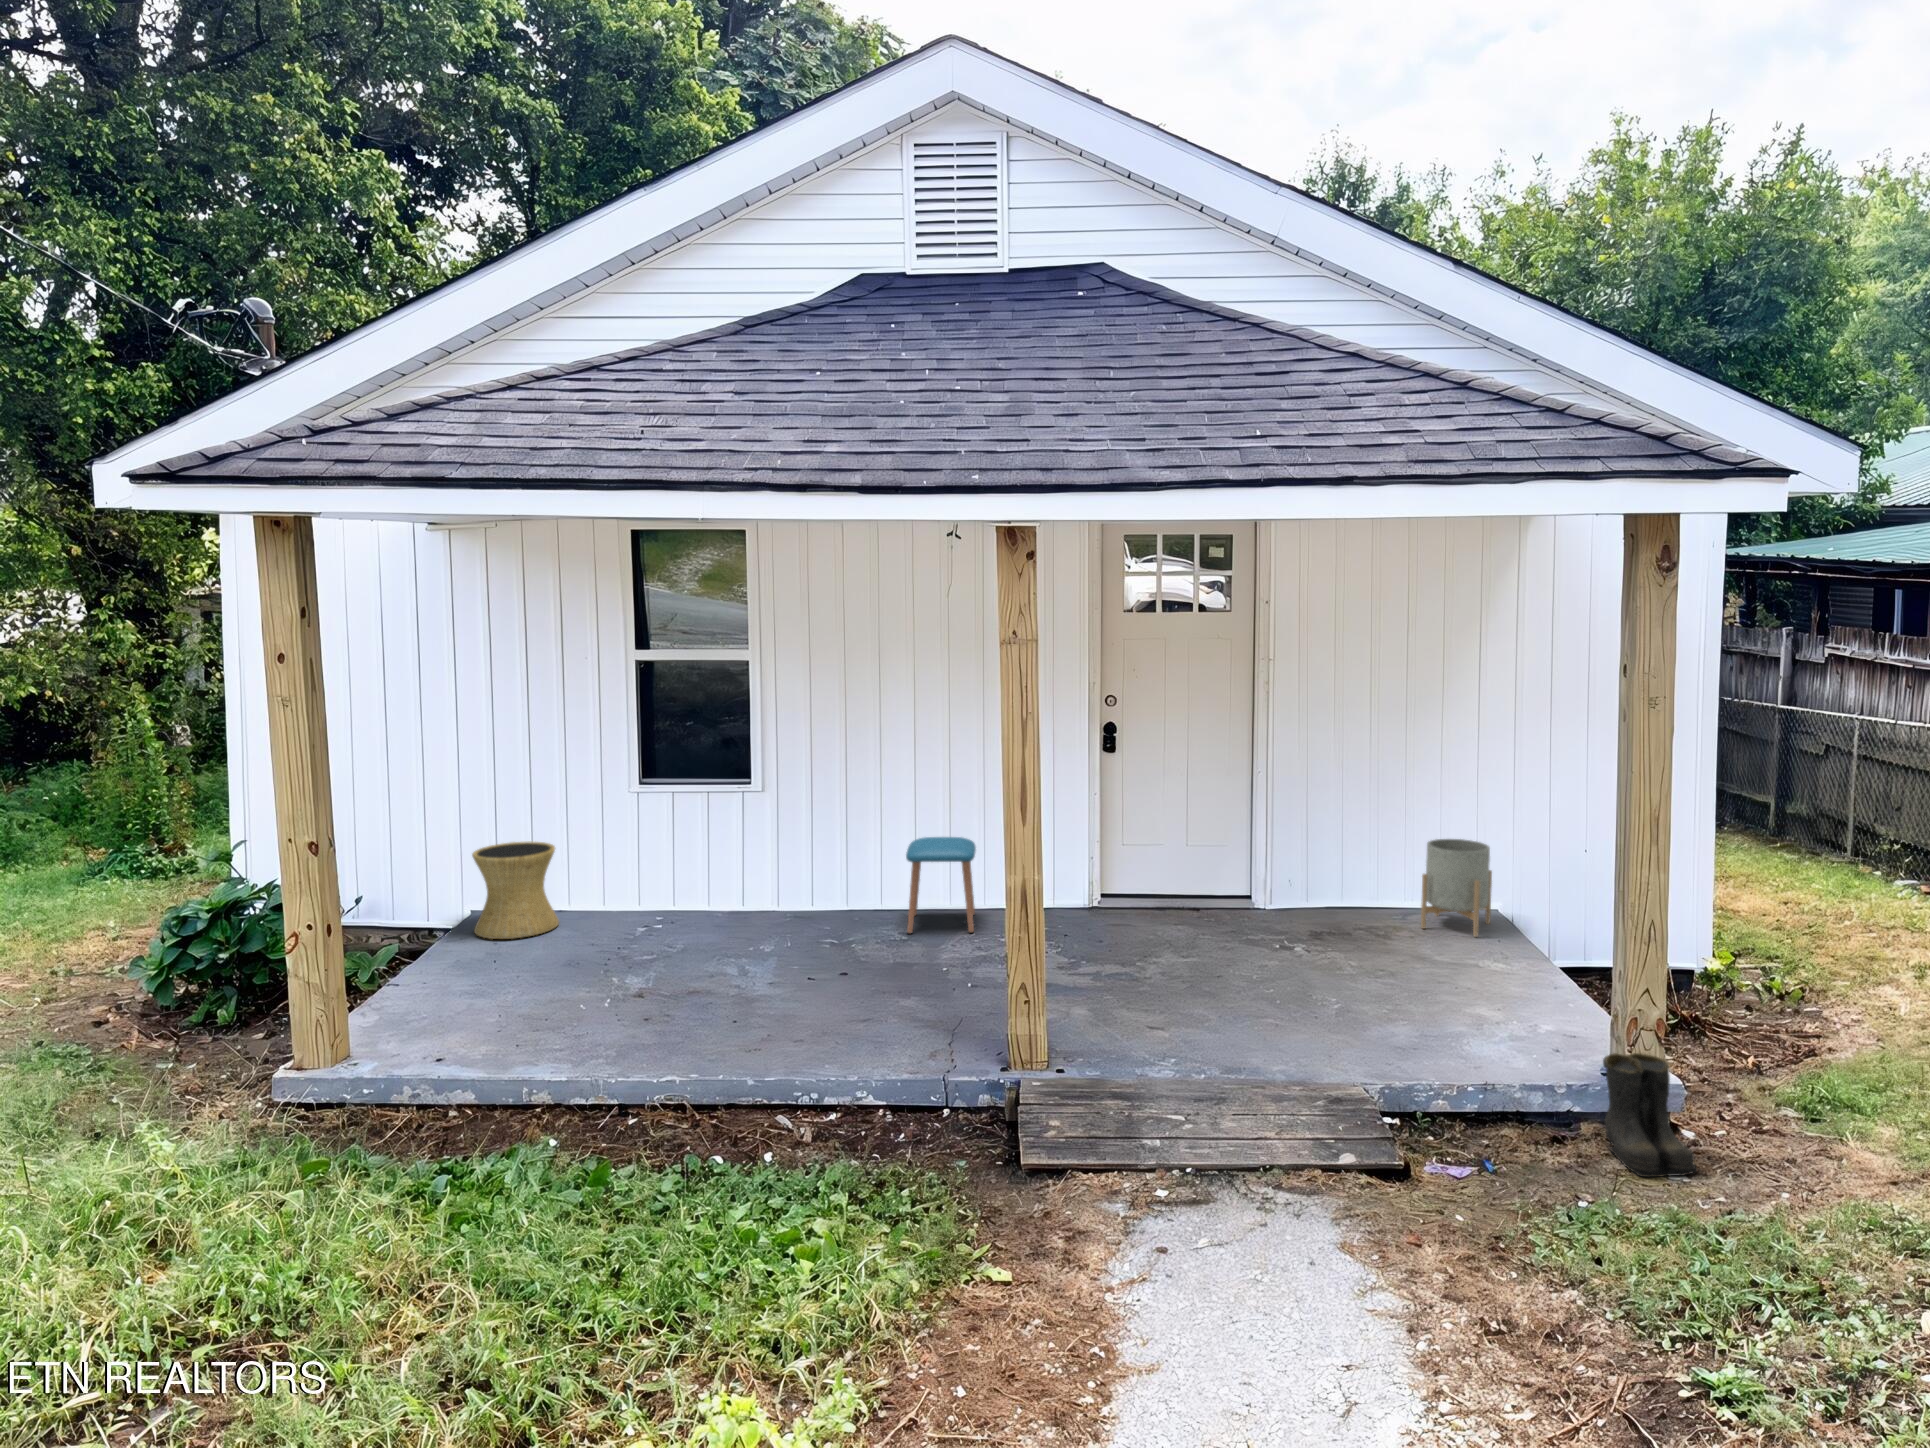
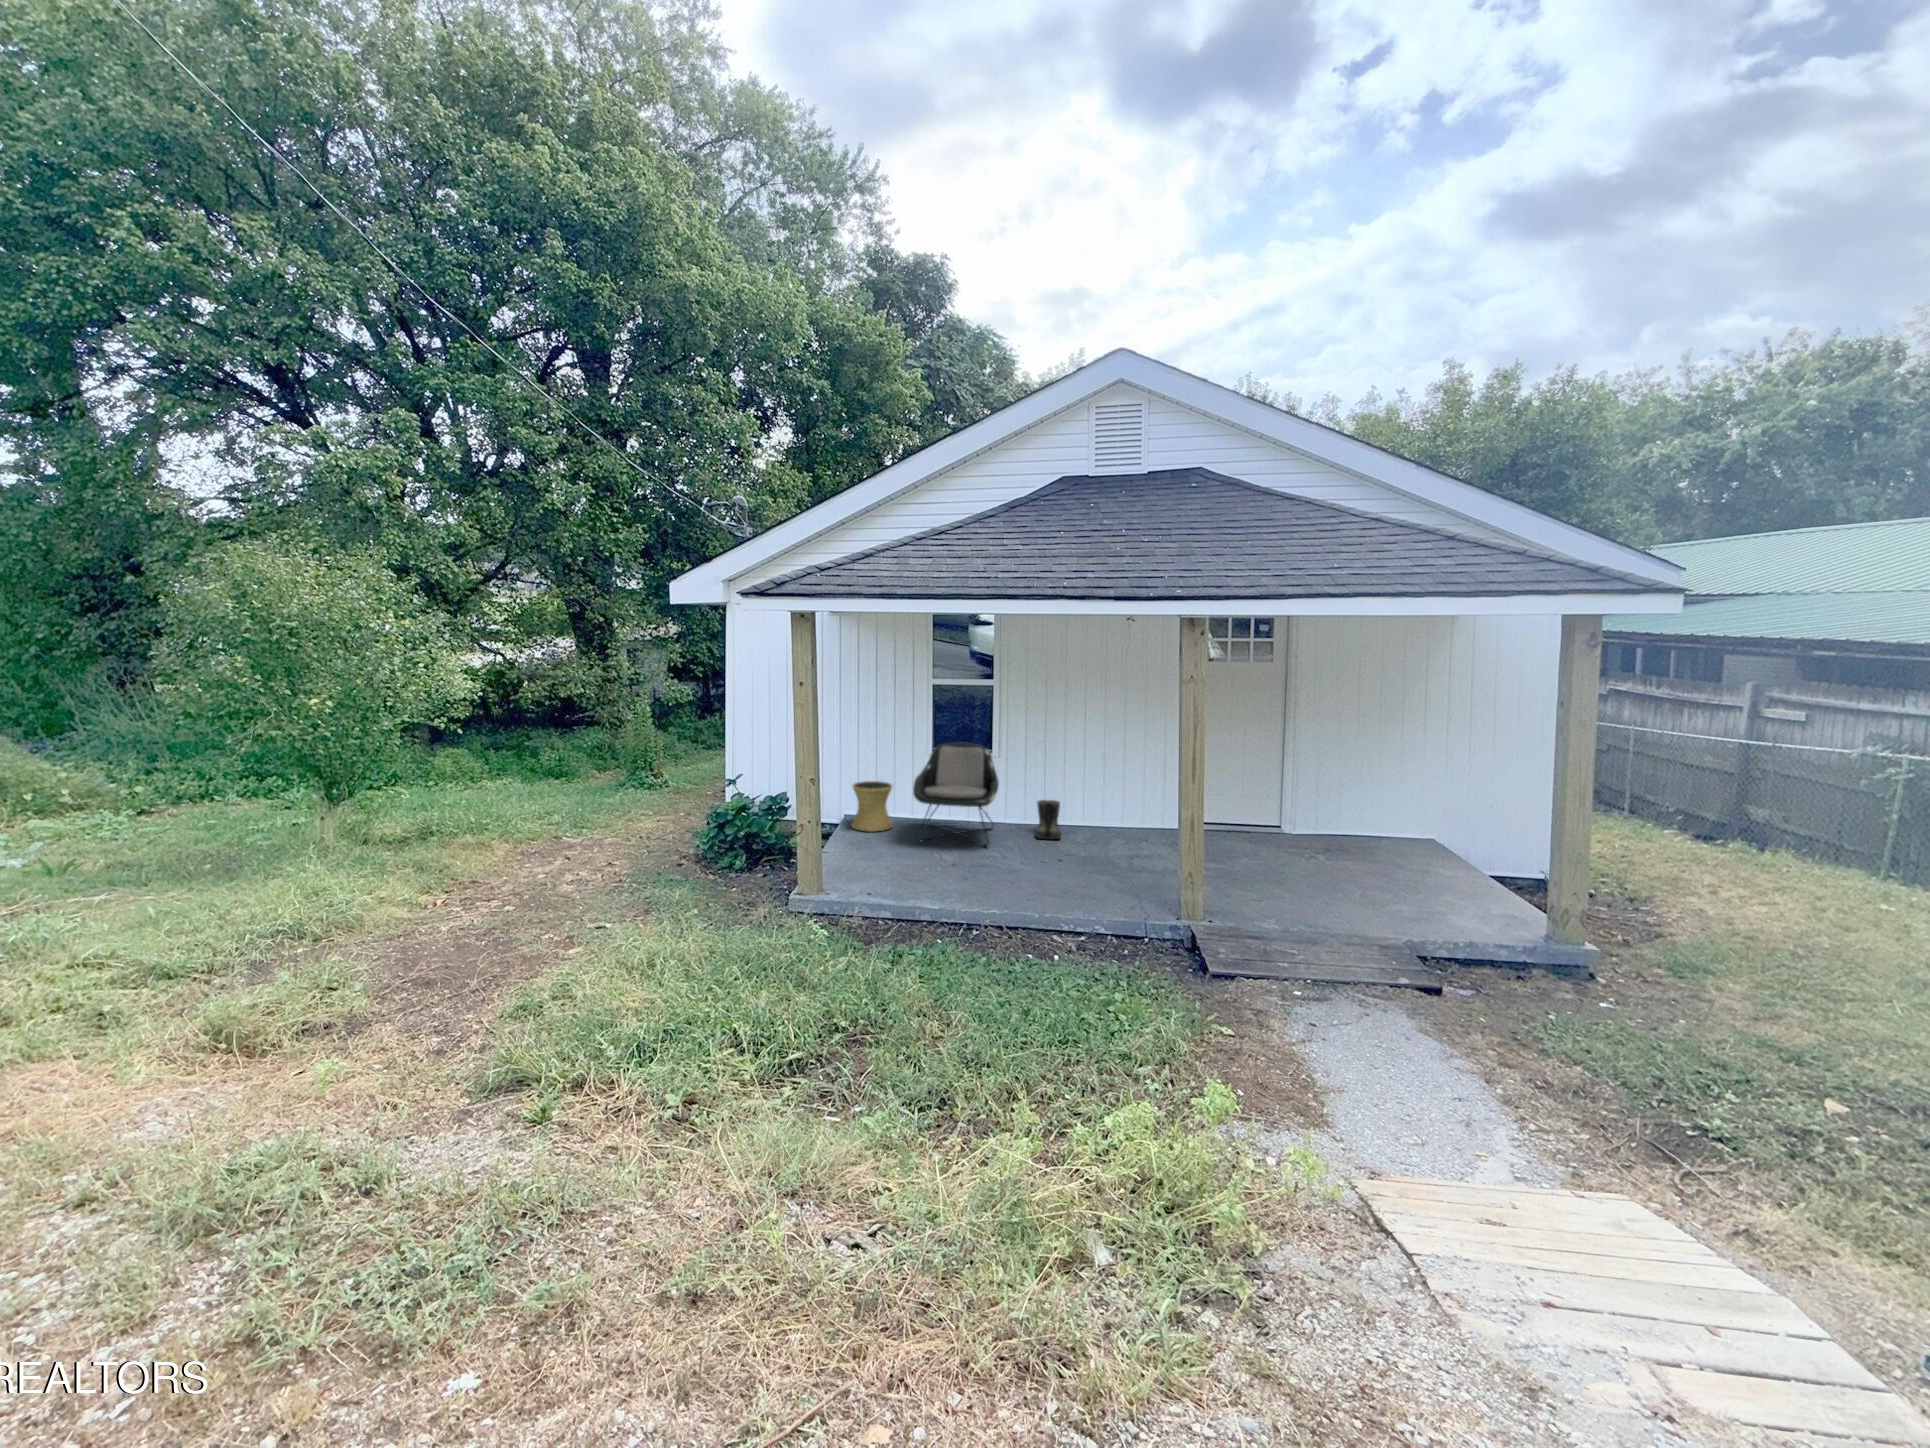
lounge chair: none [574,763,751,956] -> present [913,742,999,847]
stool: present [906,837,976,934] -> none [1082,789,1125,844]
planter: present [1421,839,1492,937] -> none [1398,805,1445,864]
boots: present [1603,1053,1699,1177] -> present [1035,800,1061,839]

